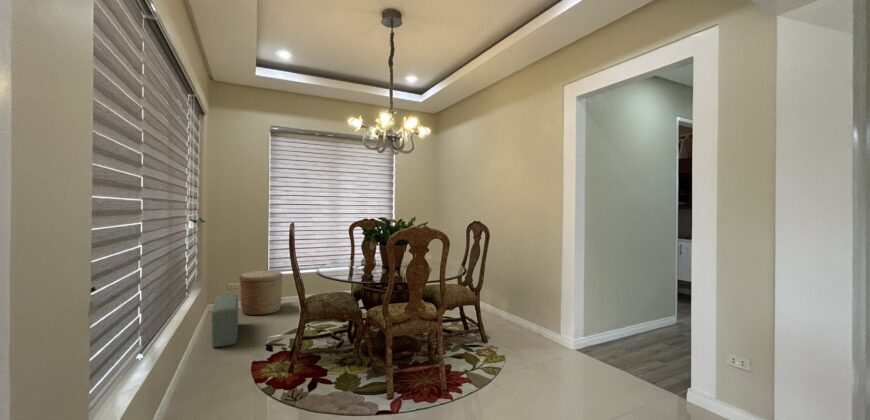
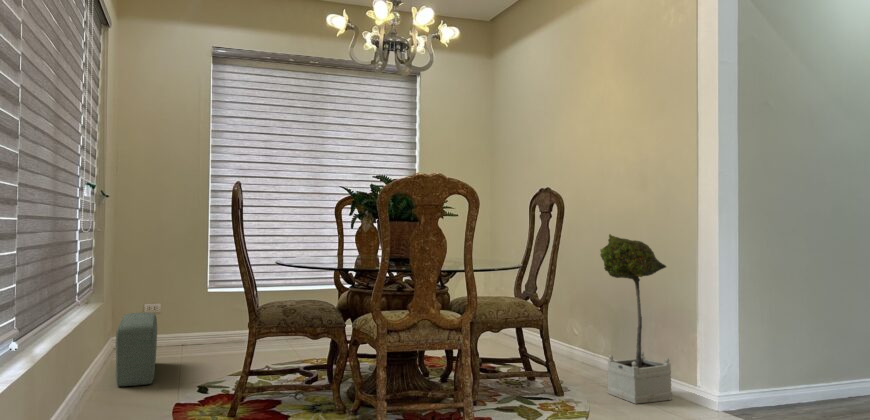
potted tree: none [507,248,547,347] -> present [600,234,672,404]
woven basket: present [240,271,283,315] -> none [161,285,228,354]

